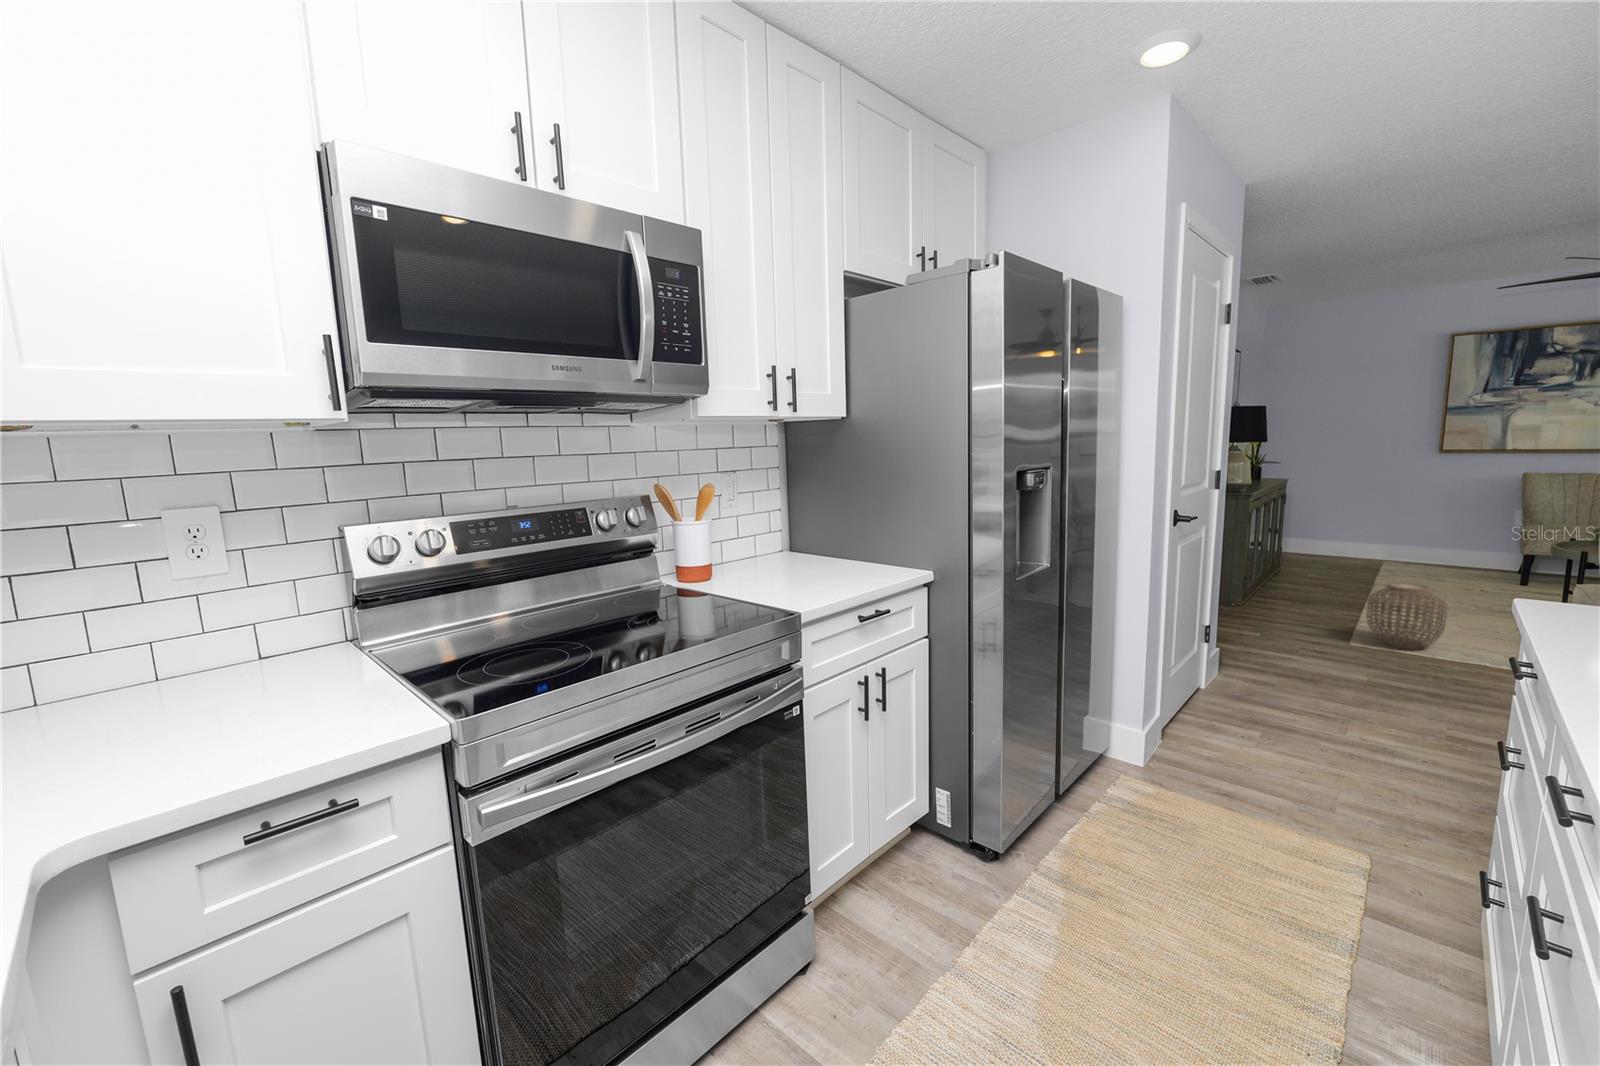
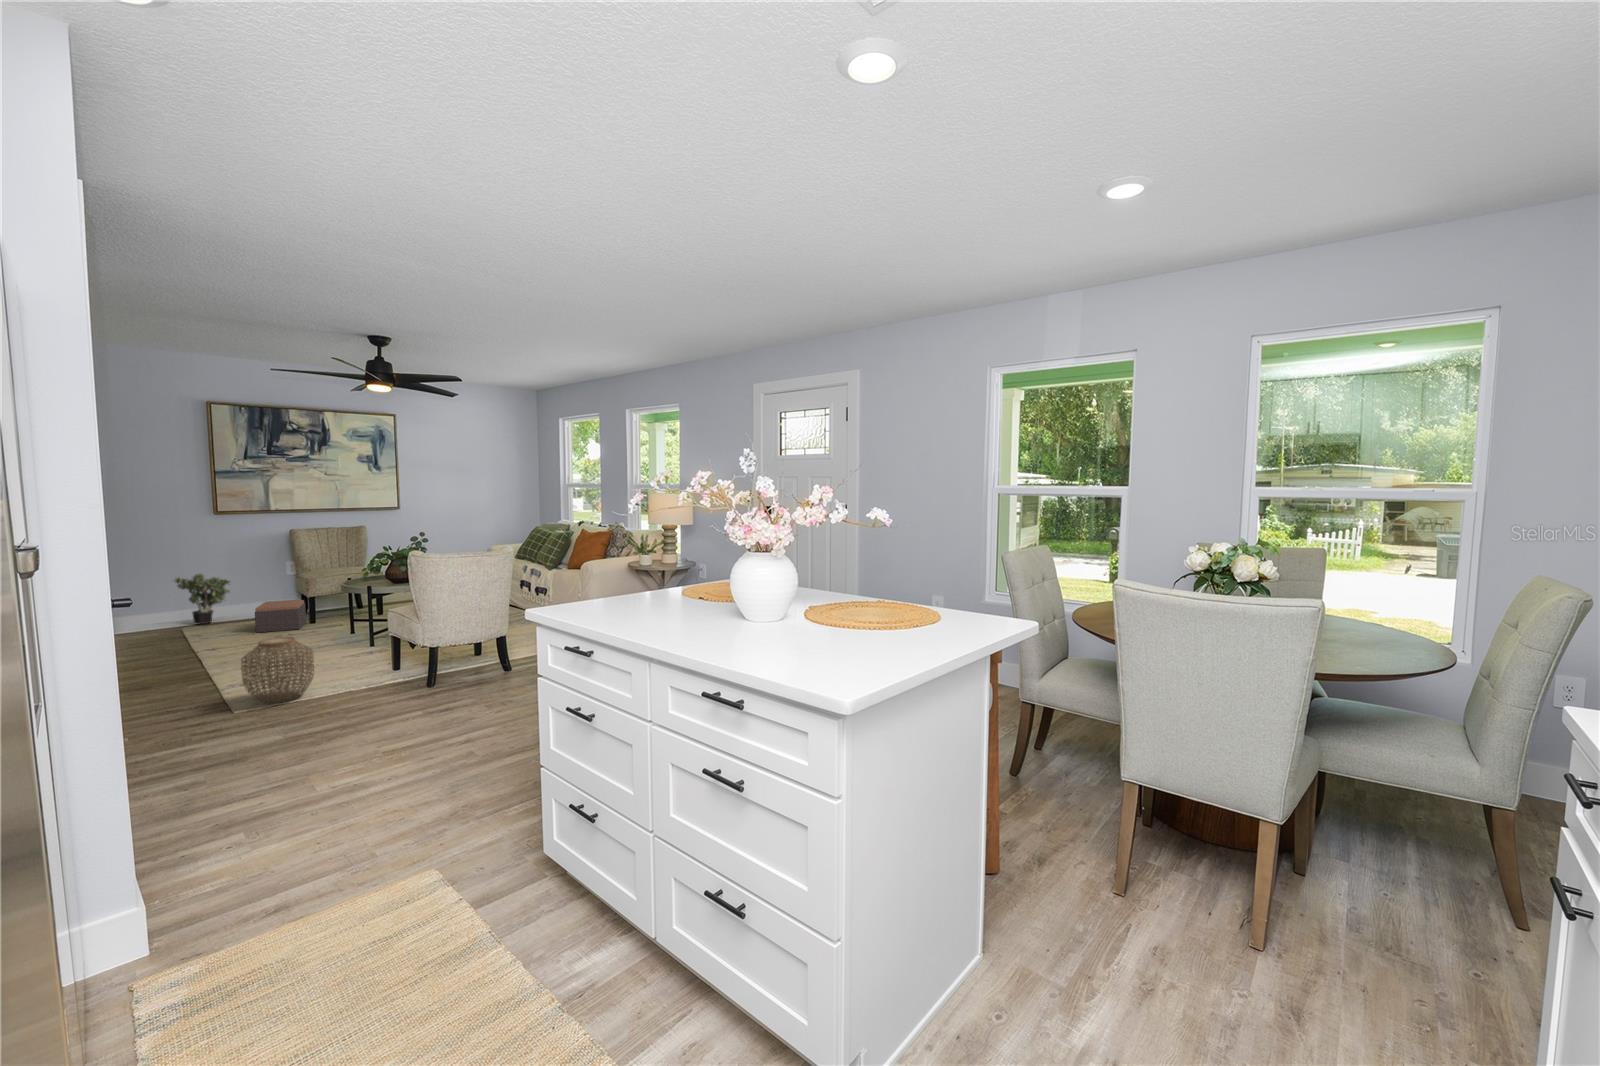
potted plant: none [1384,510,1442,559] -> present [175,574,230,625]
footstool: none [1447,548,1518,584] -> present [255,600,306,633]

